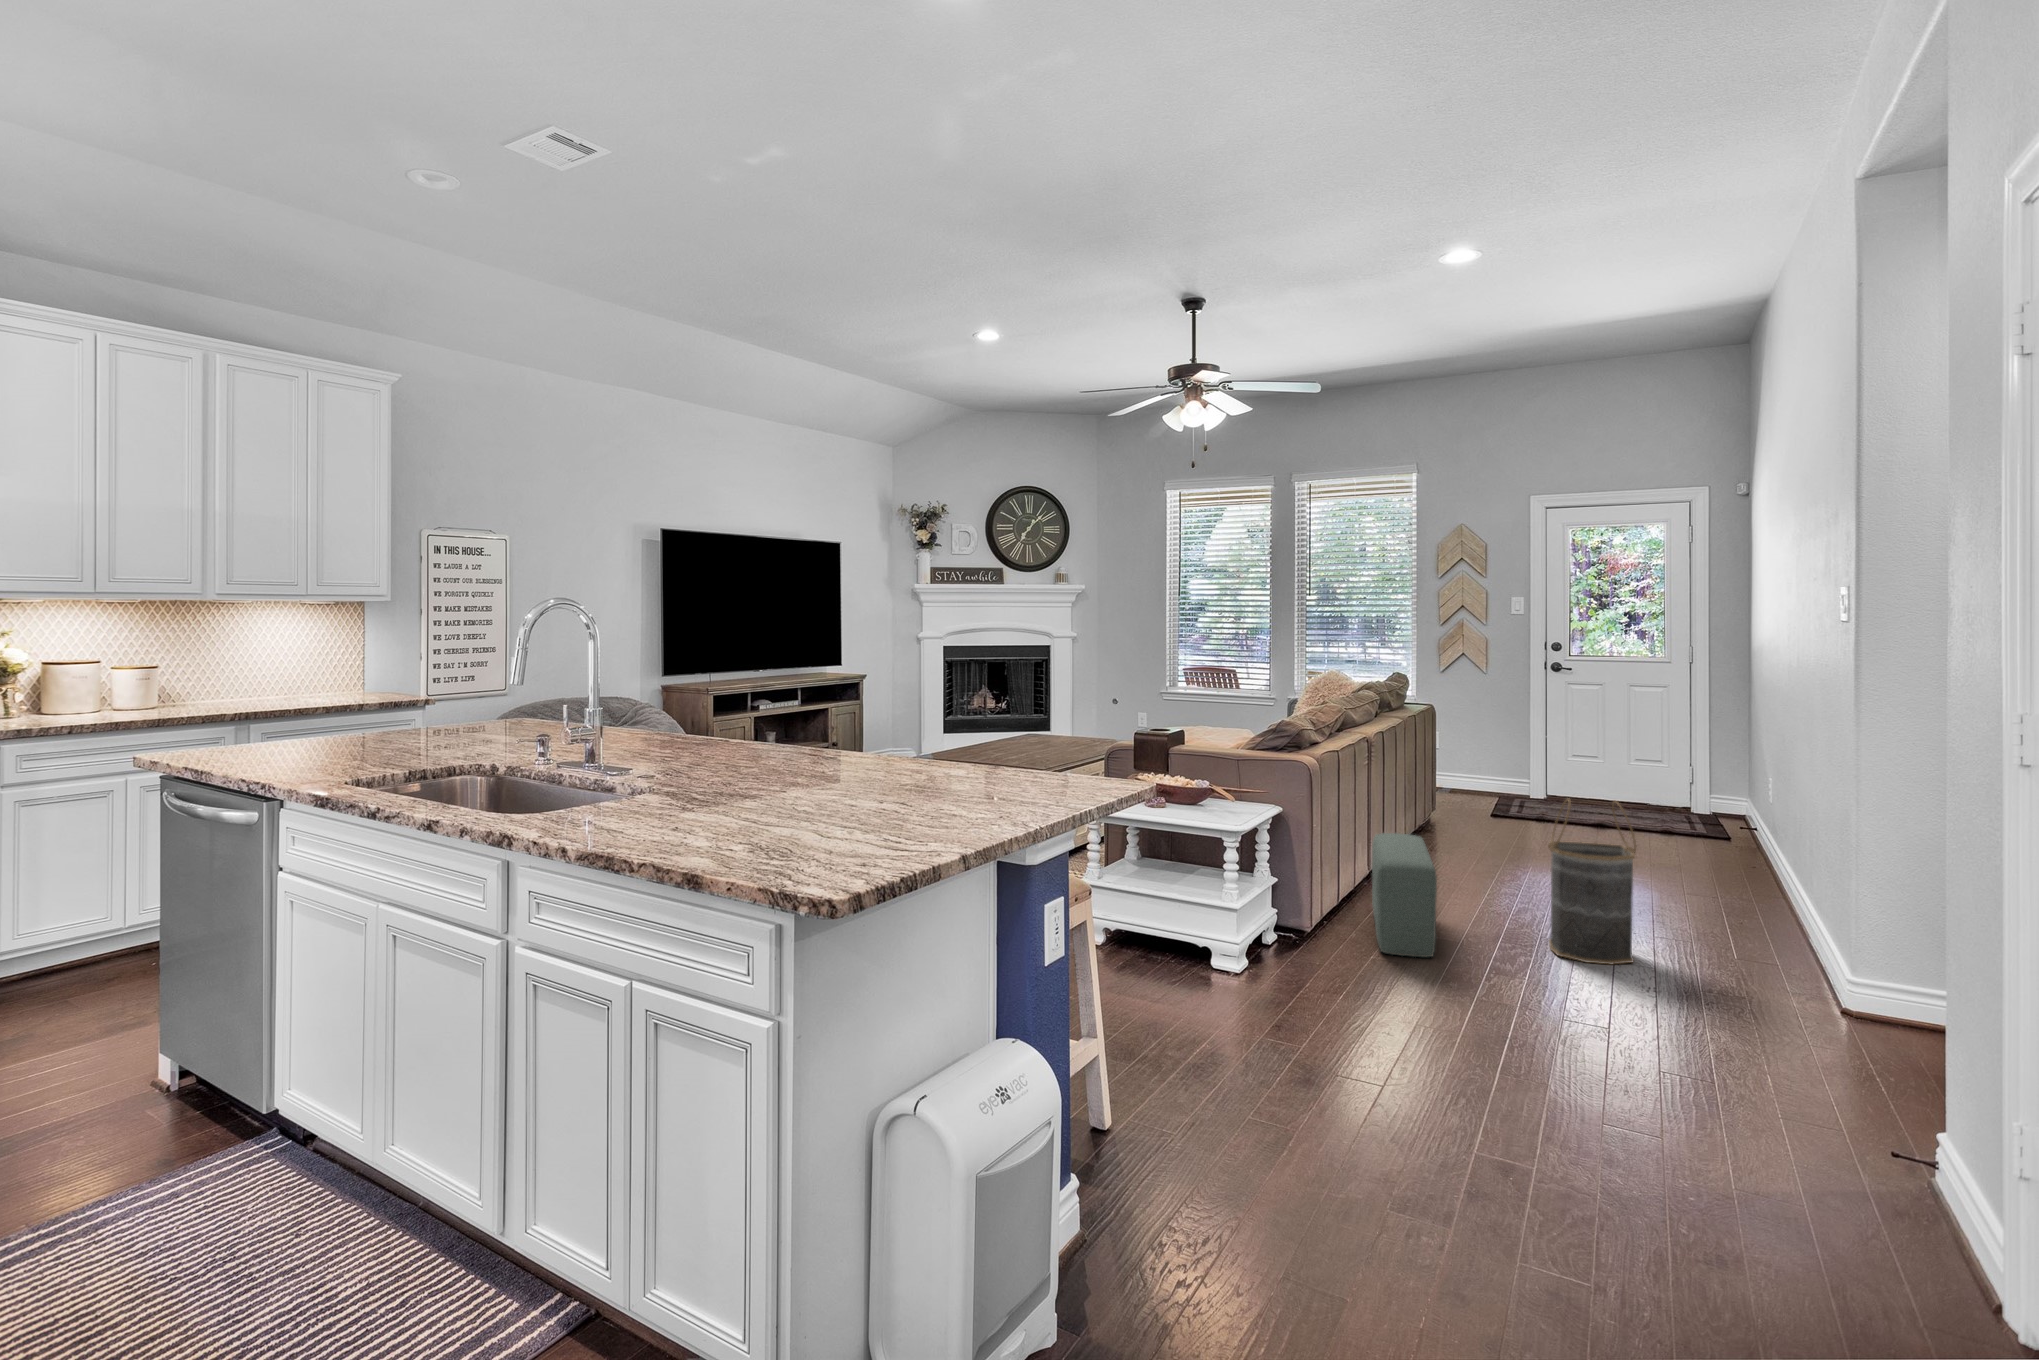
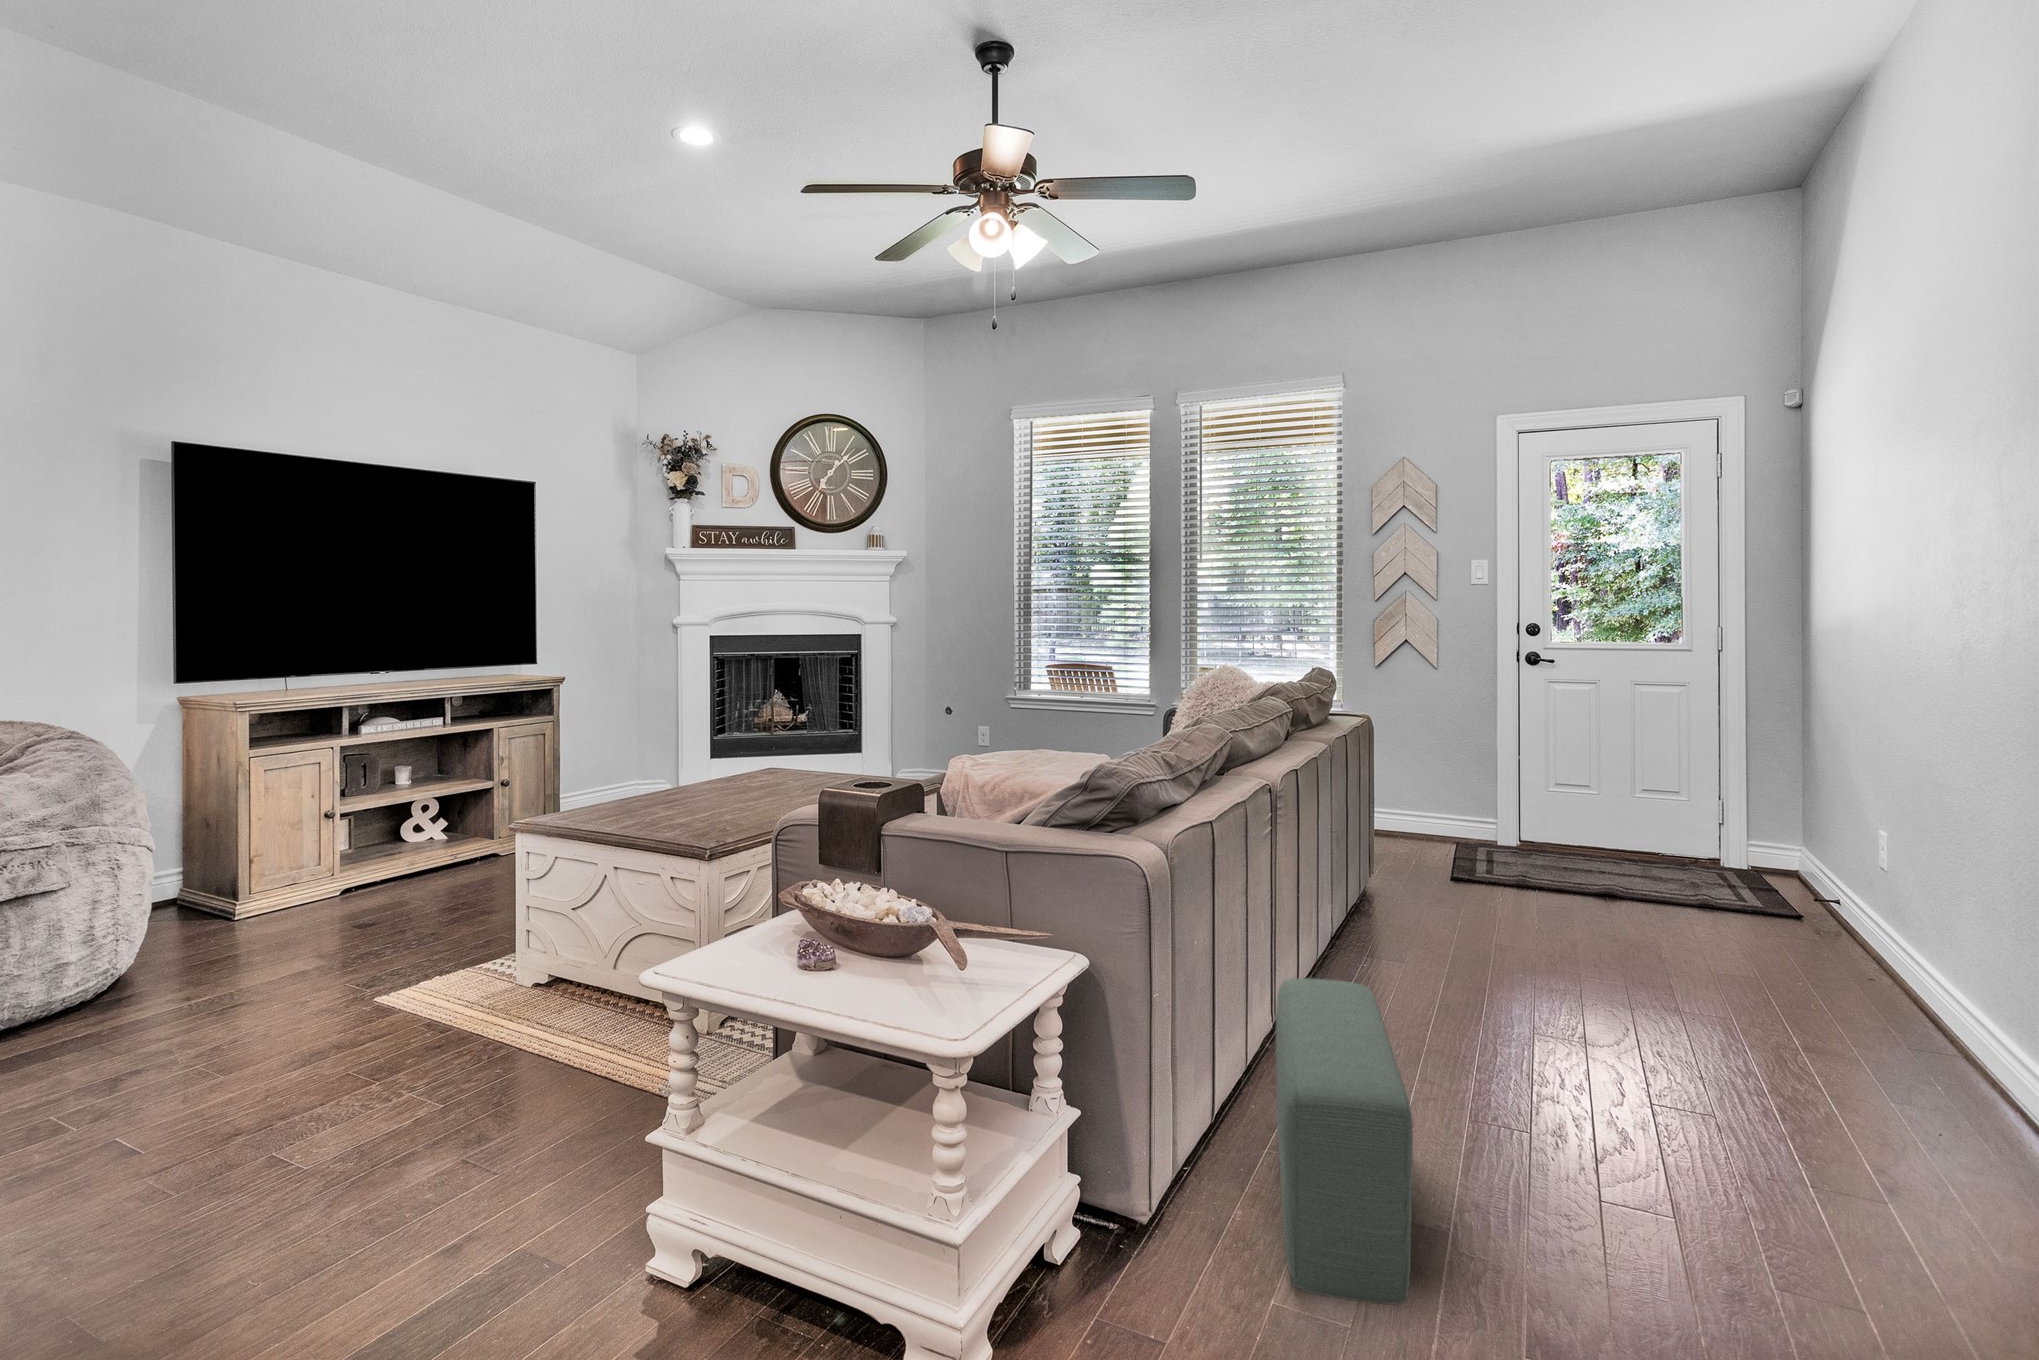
basket: present [1548,799,1637,964] -> none [1634,936,1844,1317]

